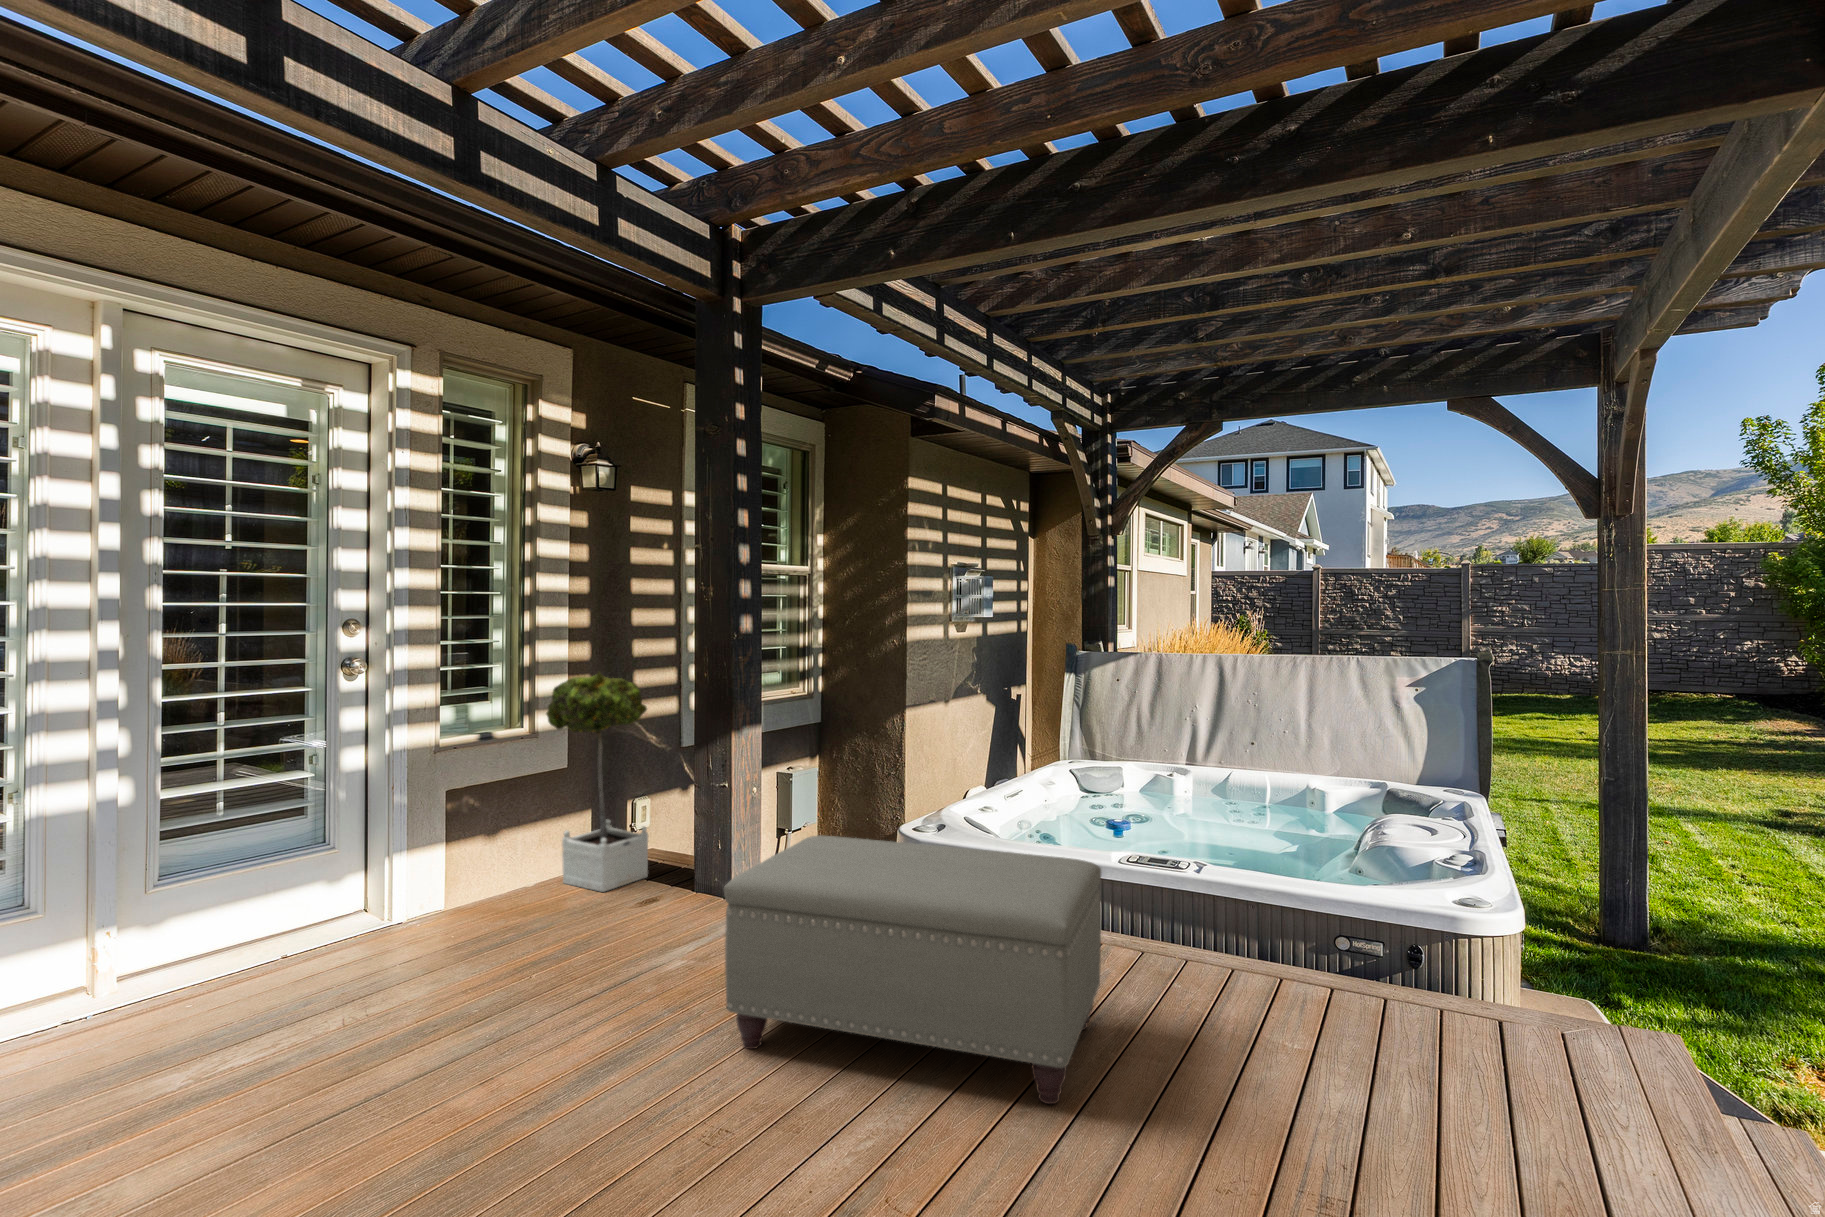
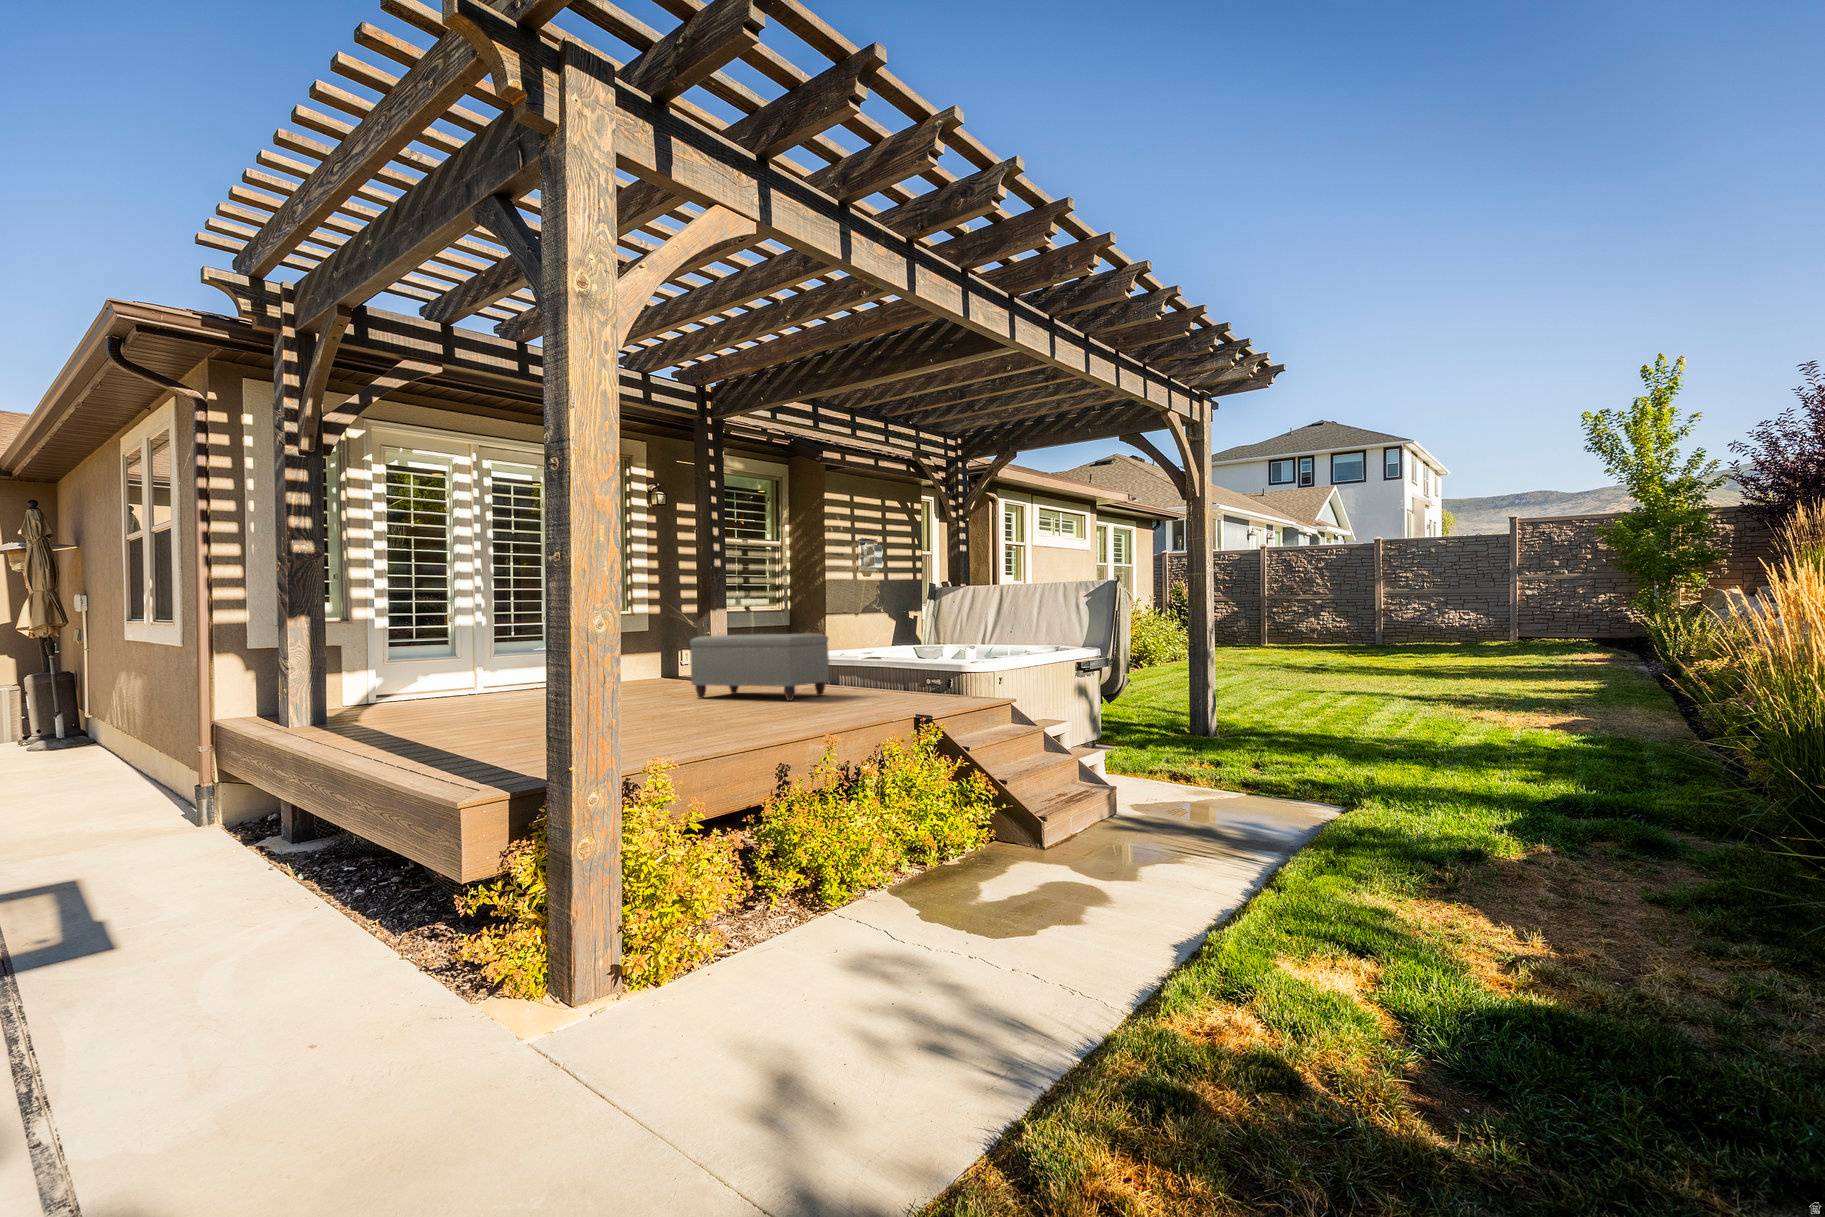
potted tree: present [546,672,648,892] -> none [635,585,682,685]

